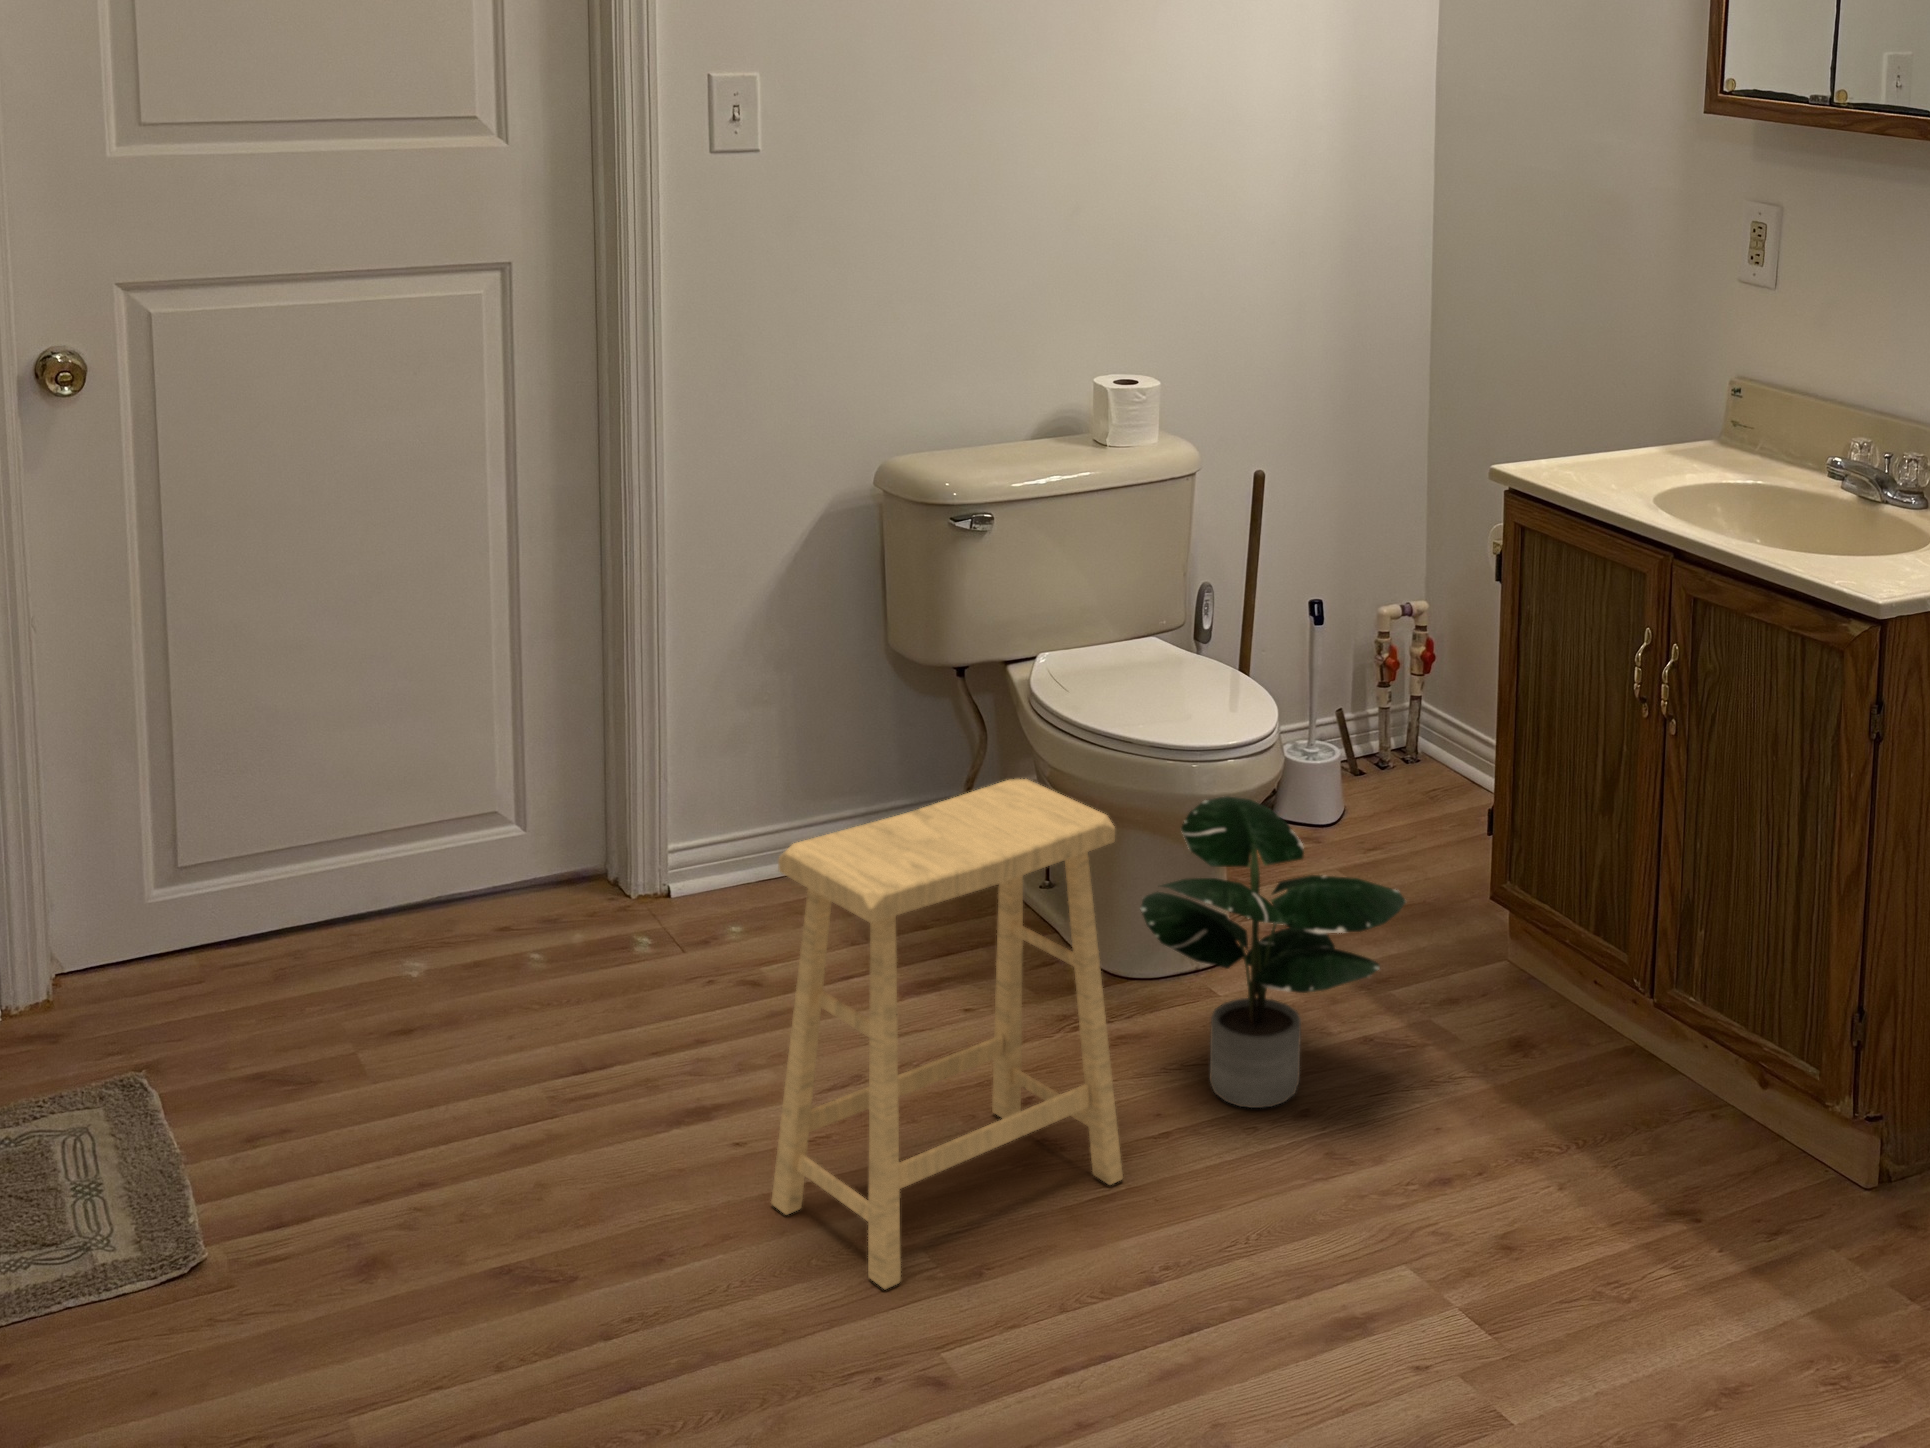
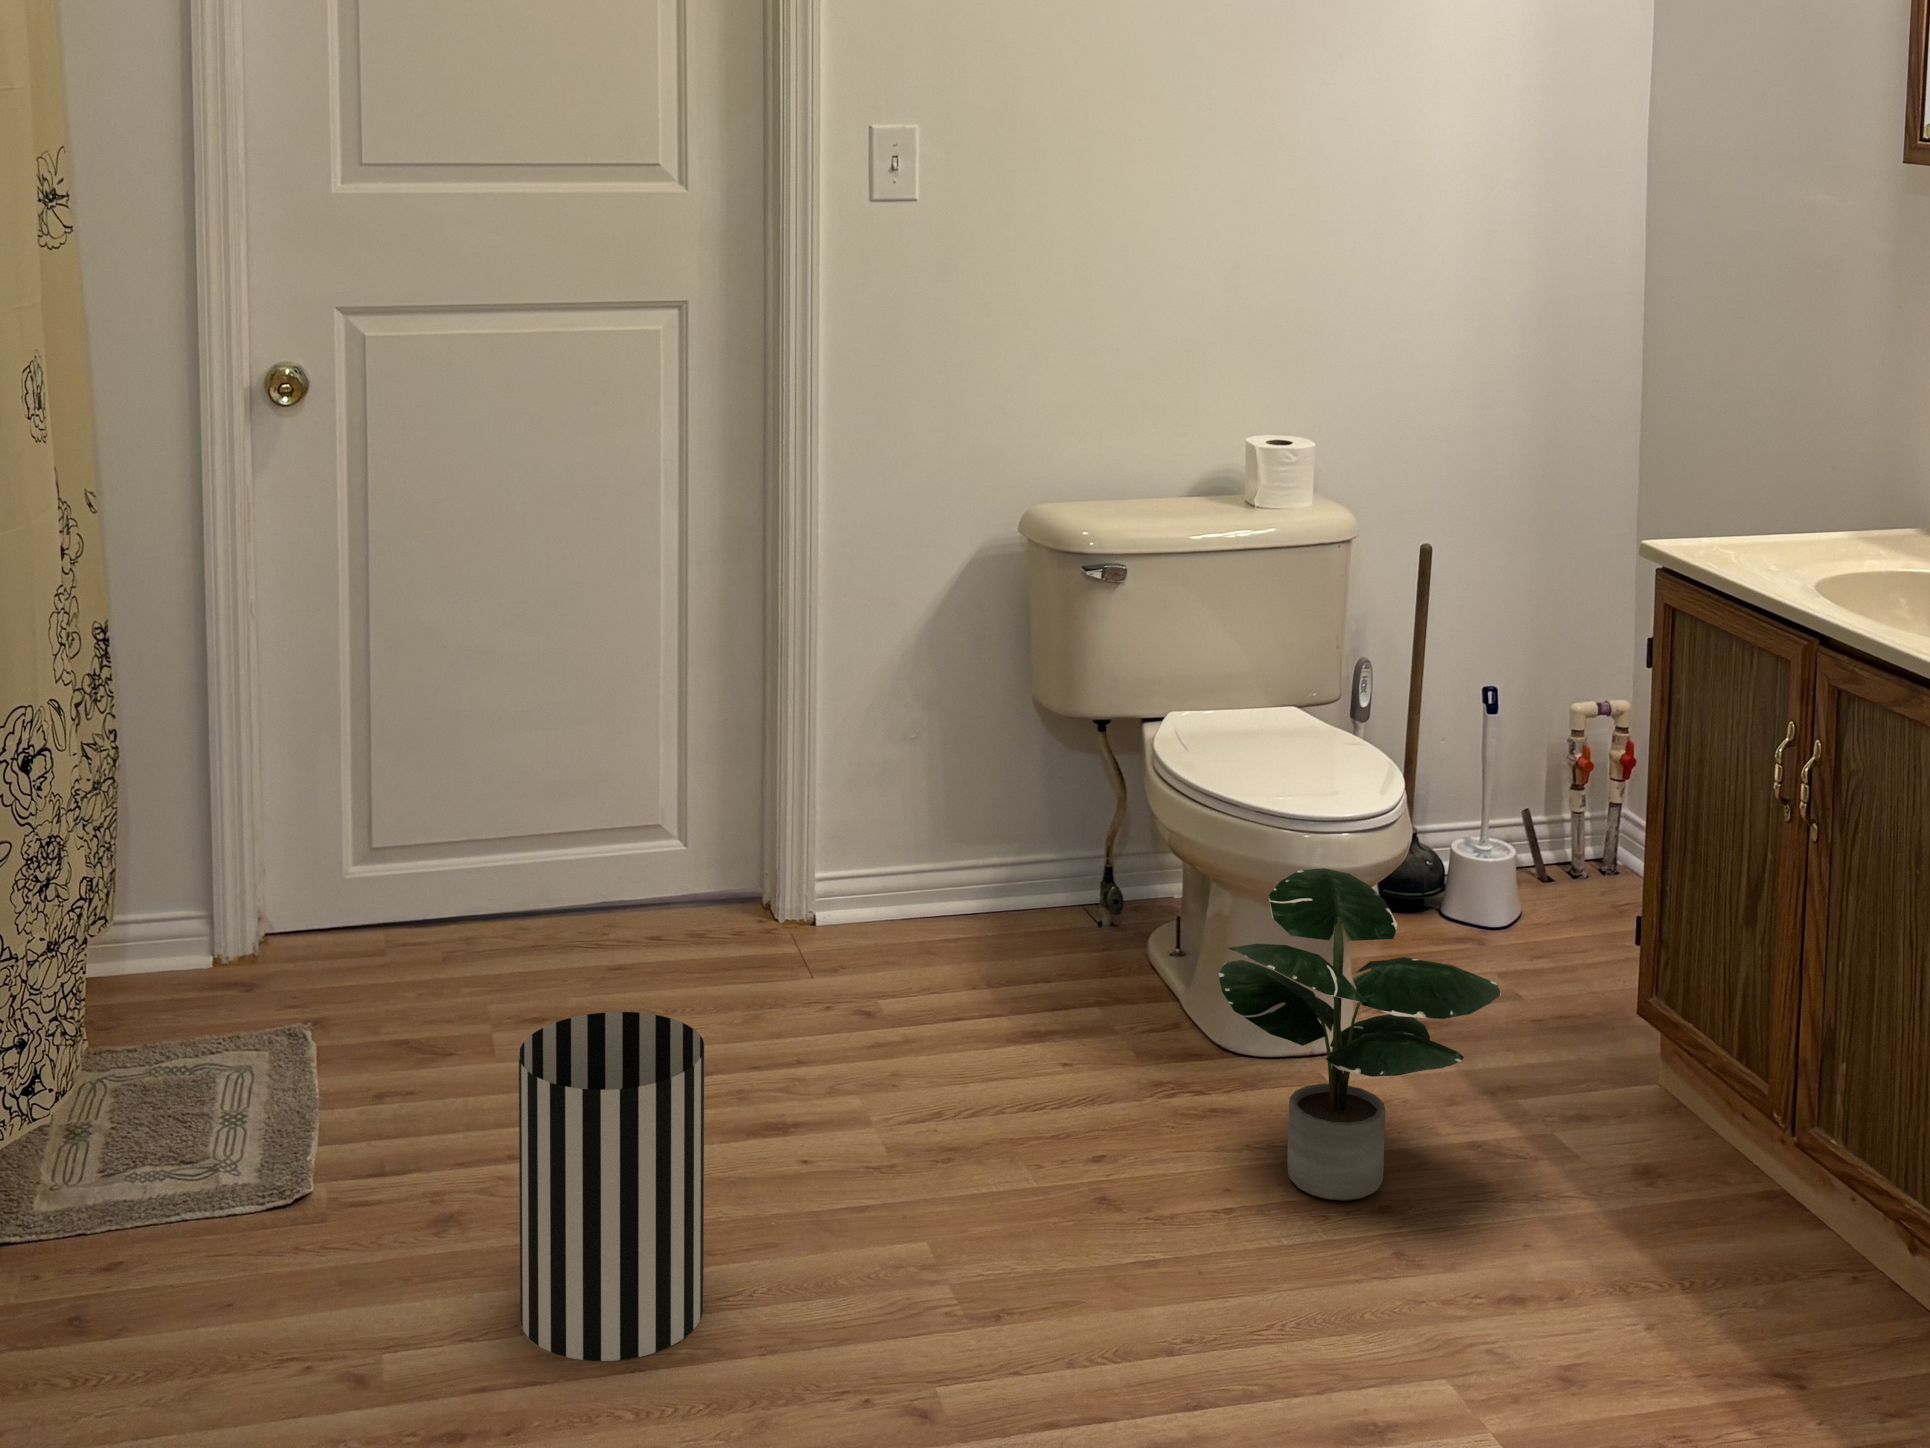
footstool: present [771,779,1123,1289] -> none [813,821,1169,1319]
wastebasket: none [486,1023,687,1386] -> present [519,1012,705,1361]

